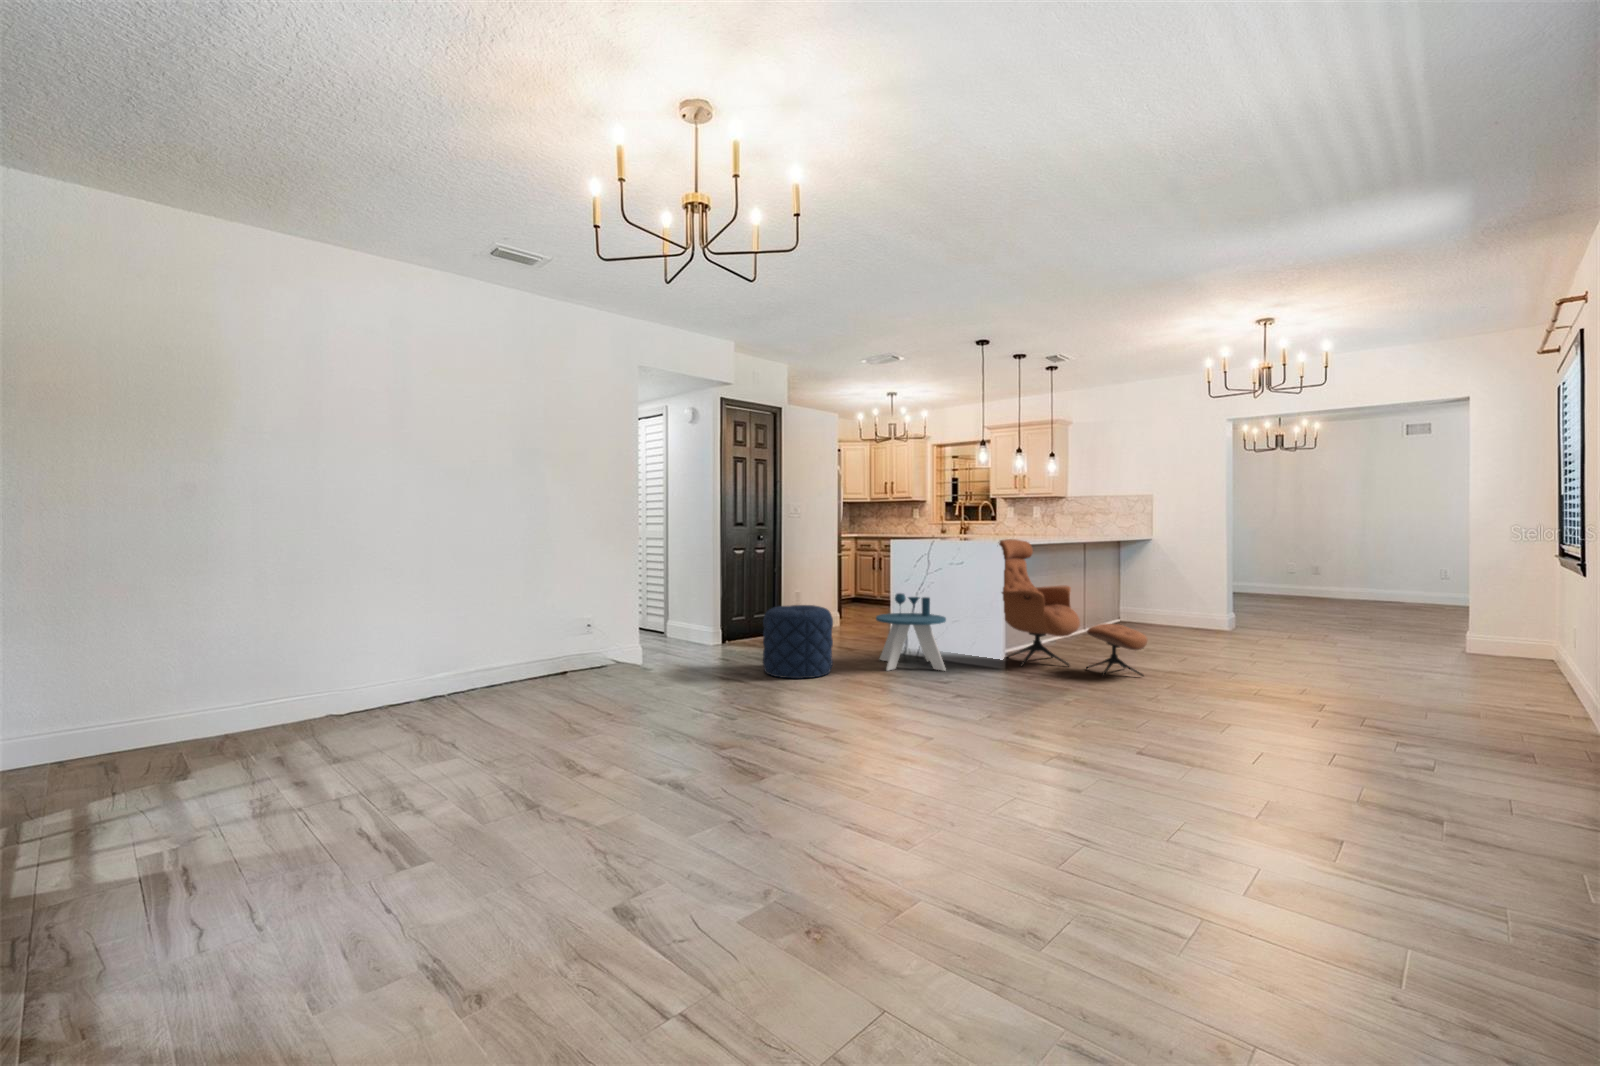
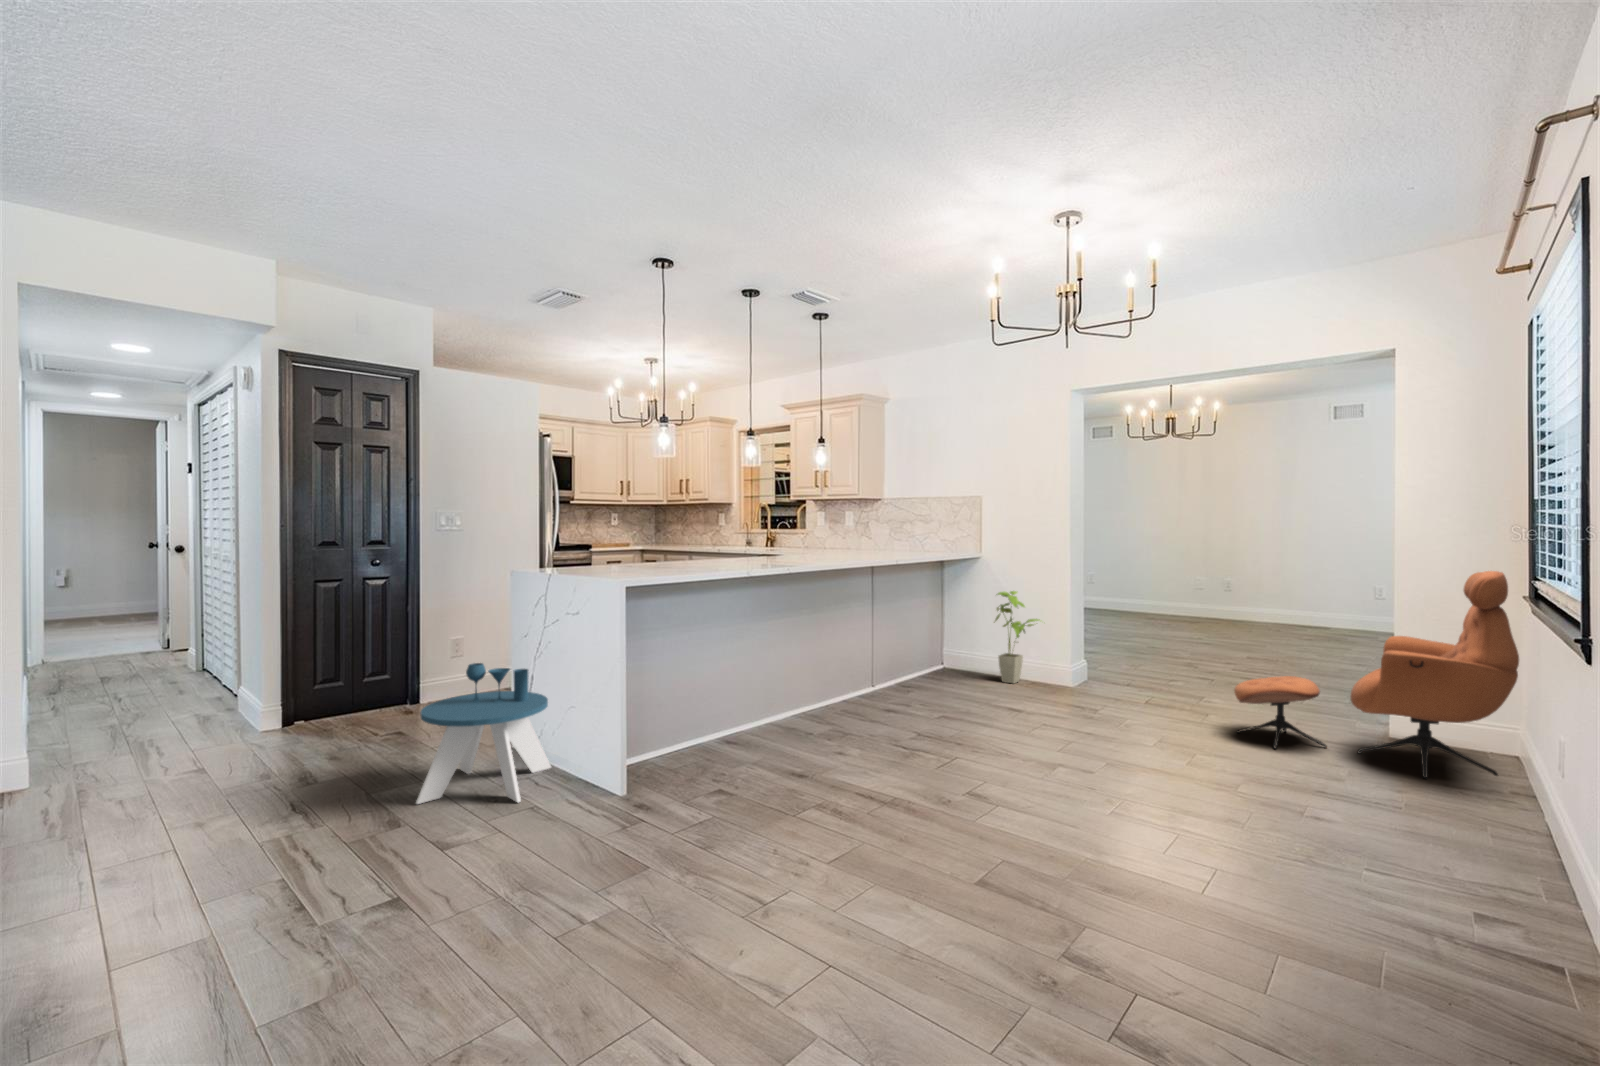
lounge chair: present [999,539,1147,676] -> present [1234,571,1519,778]
house plant: none [1166,563,1207,629] -> present [995,591,1040,683]
pouf: present [763,605,833,678] -> none [170,689,325,835]

